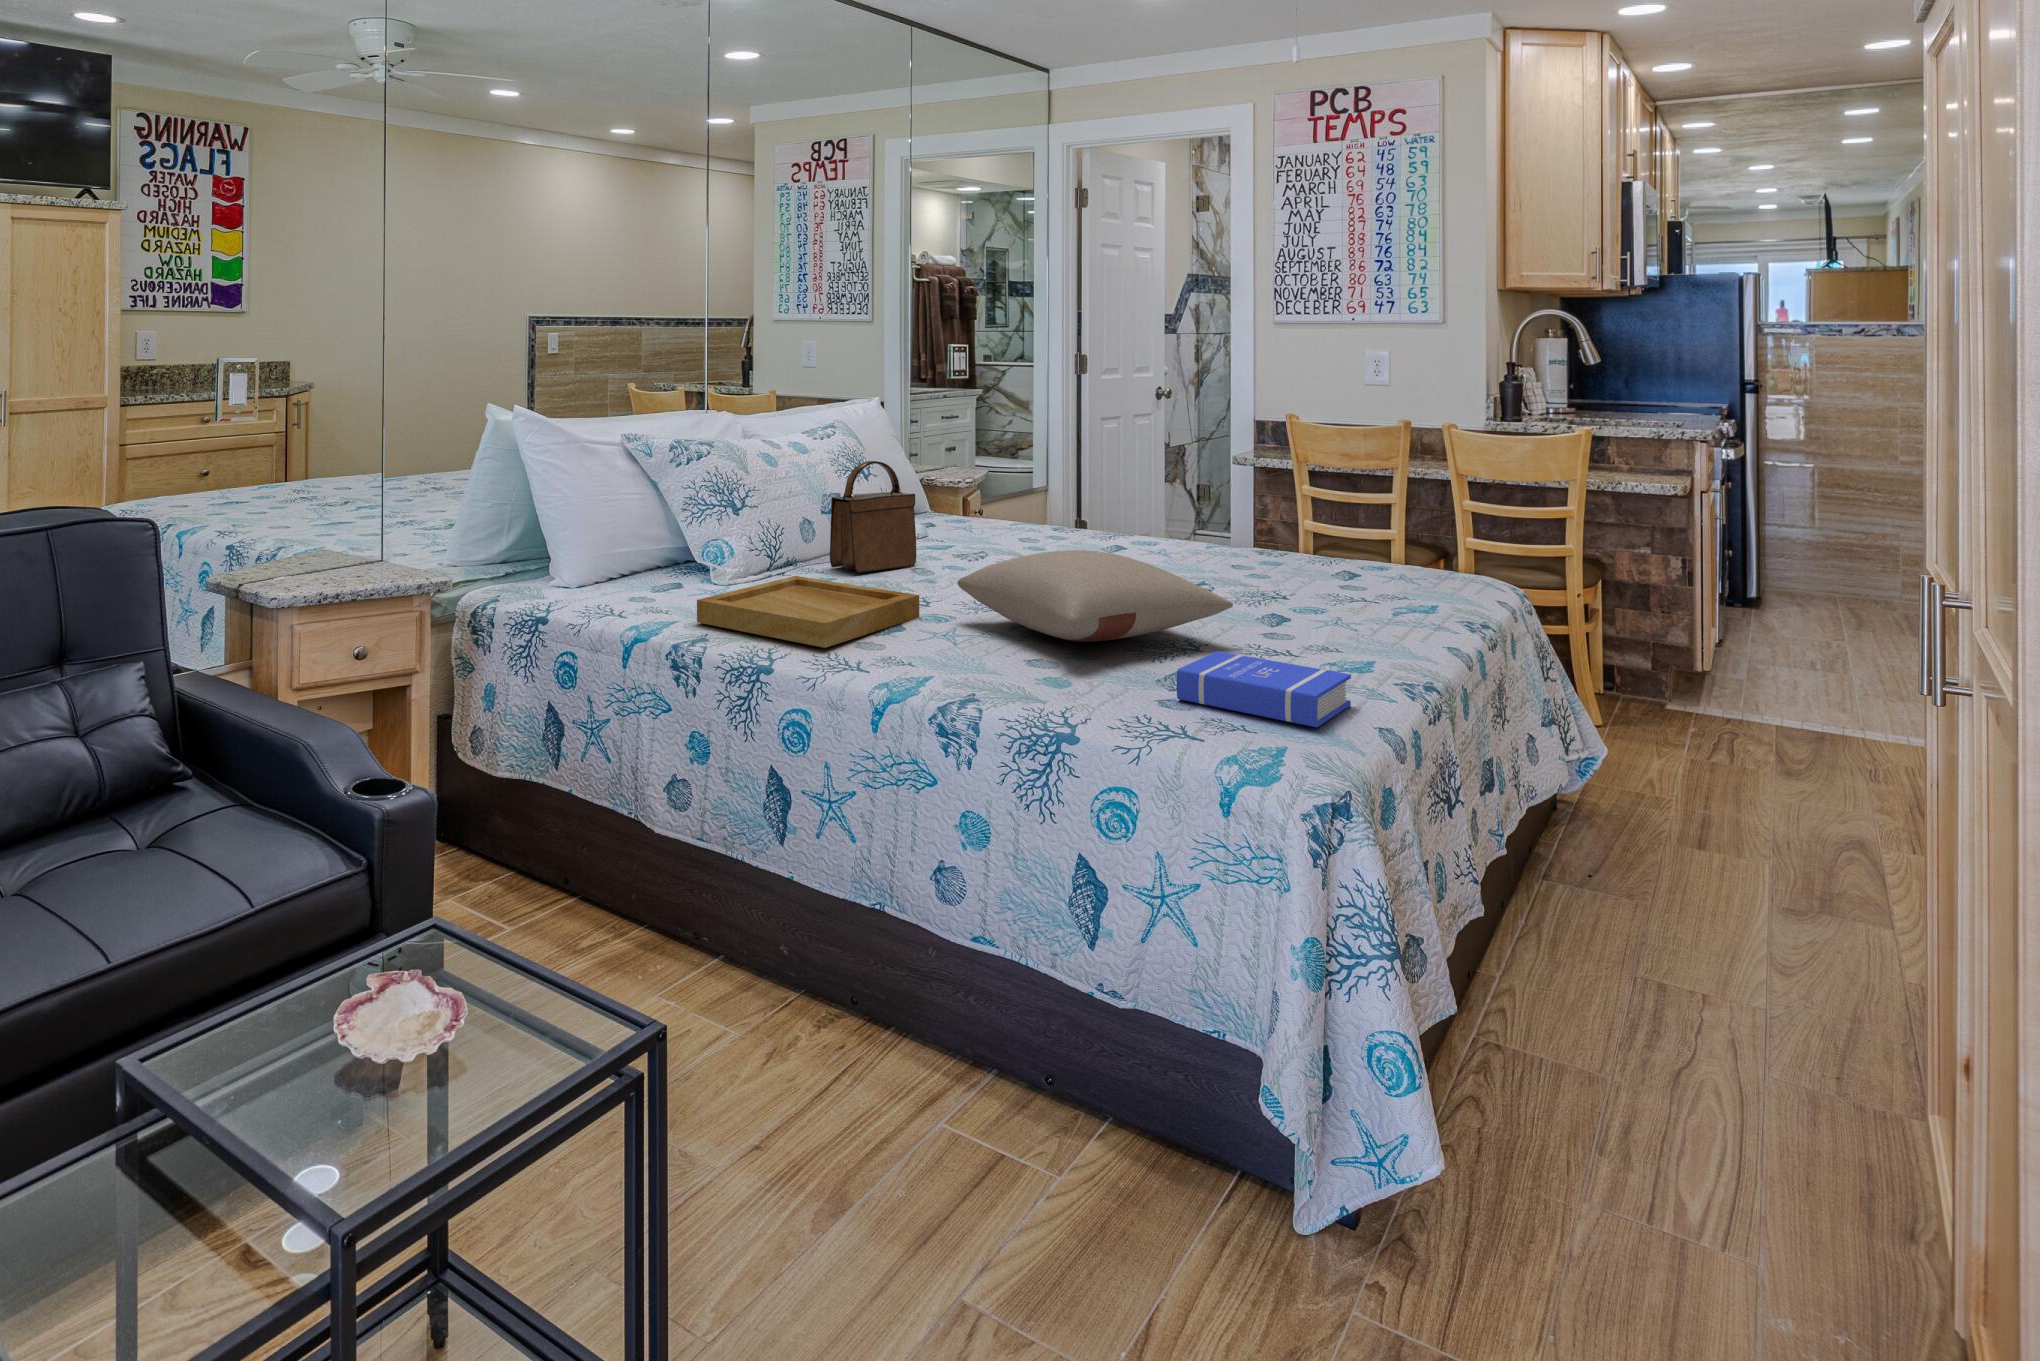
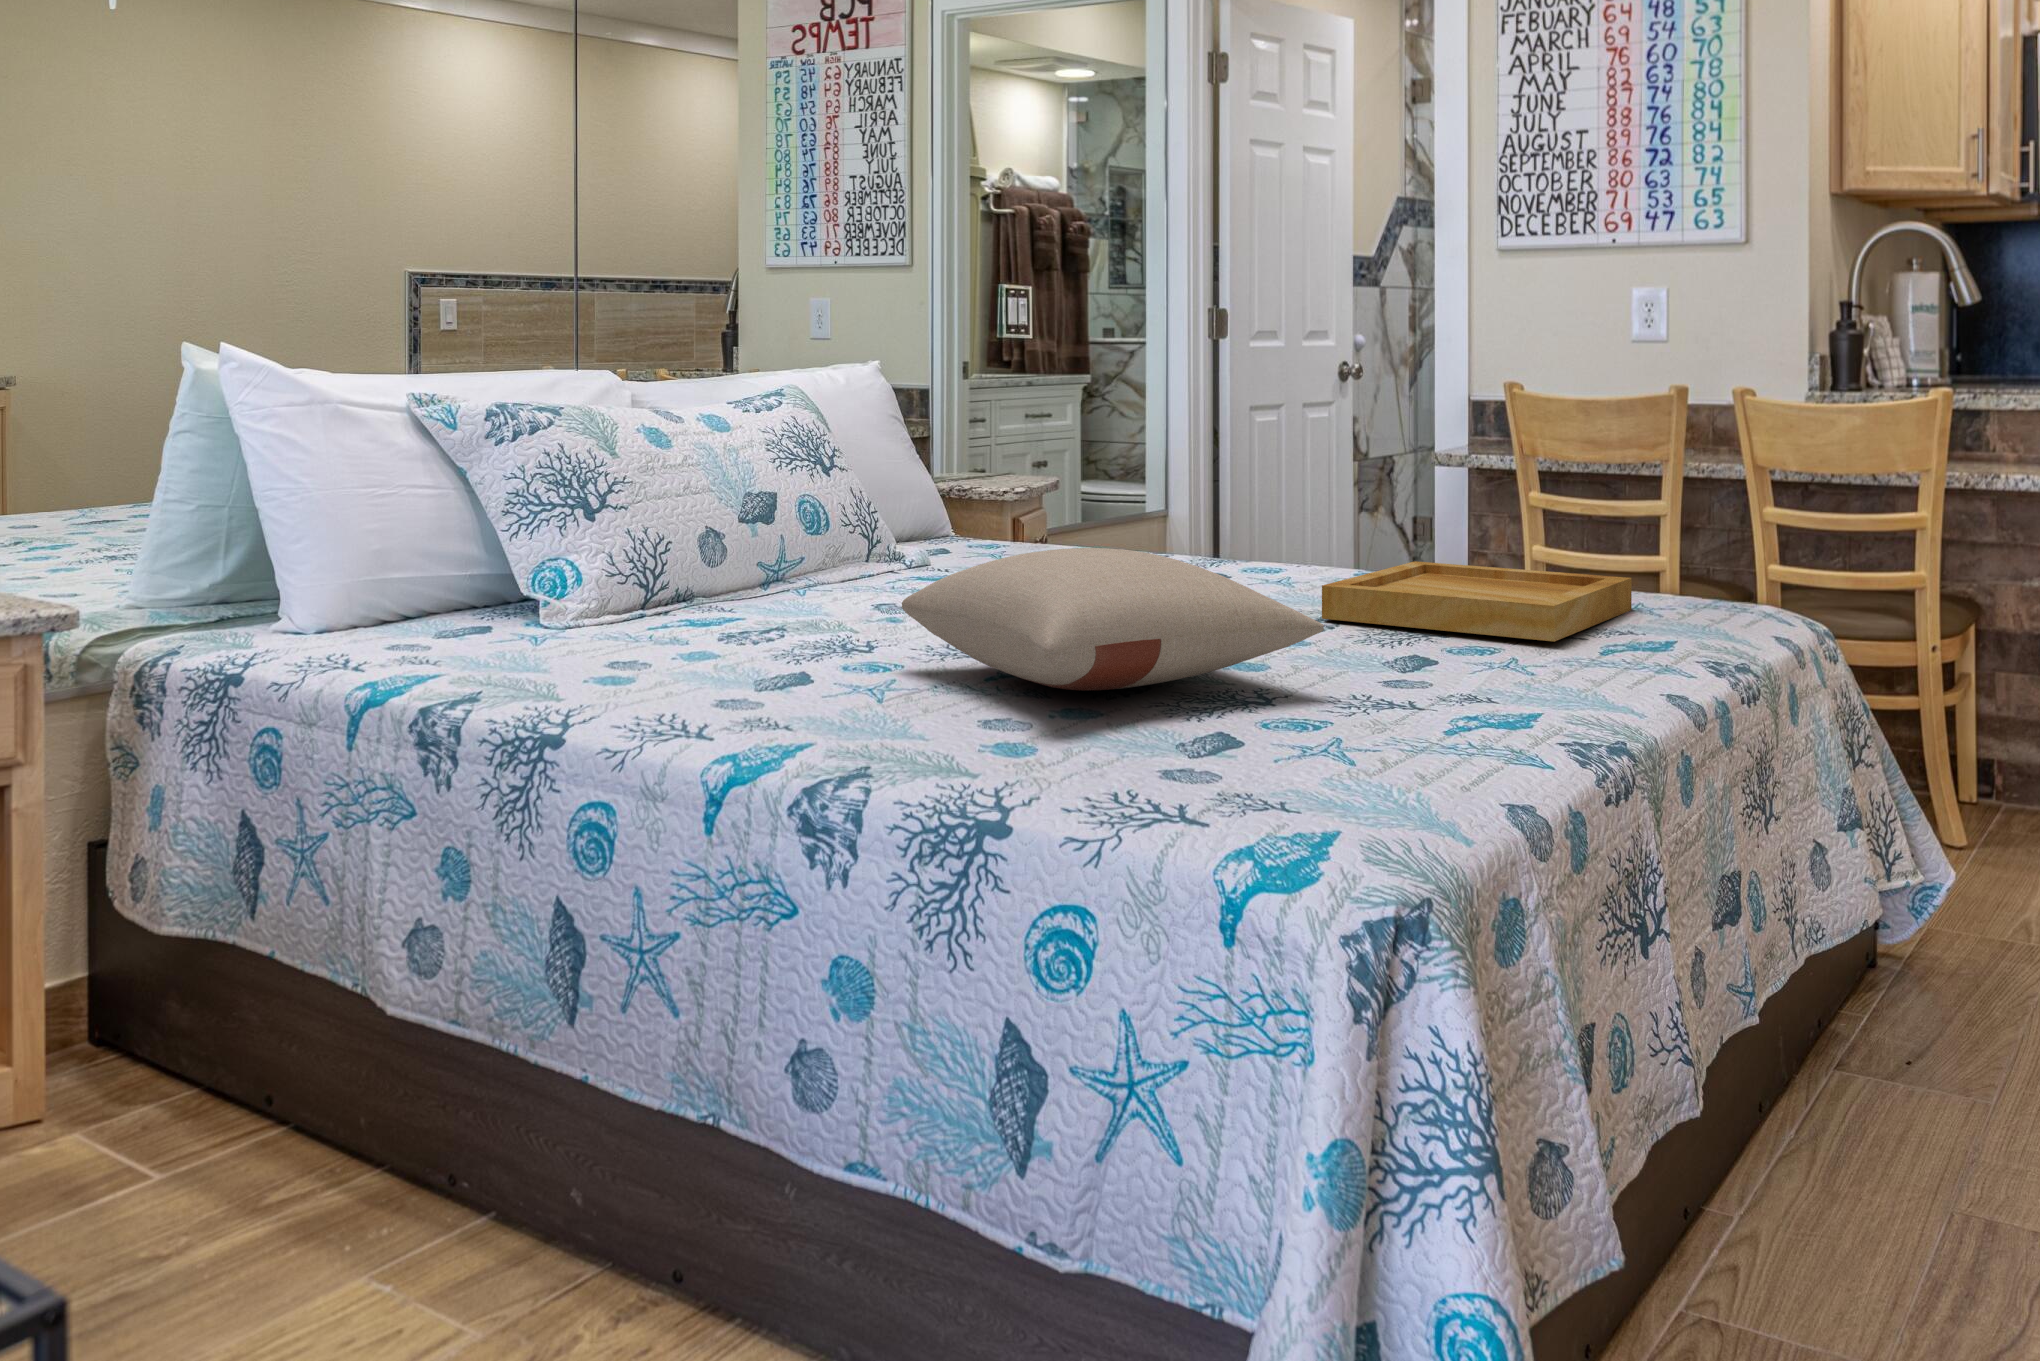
handbag: present [830,461,916,573] -> none [739,427,880,605]
tray: present [697,576,919,648] -> present [1322,561,1632,641]
book: present [1177,651,1351,727] -> none [1198,695,1475,803]

